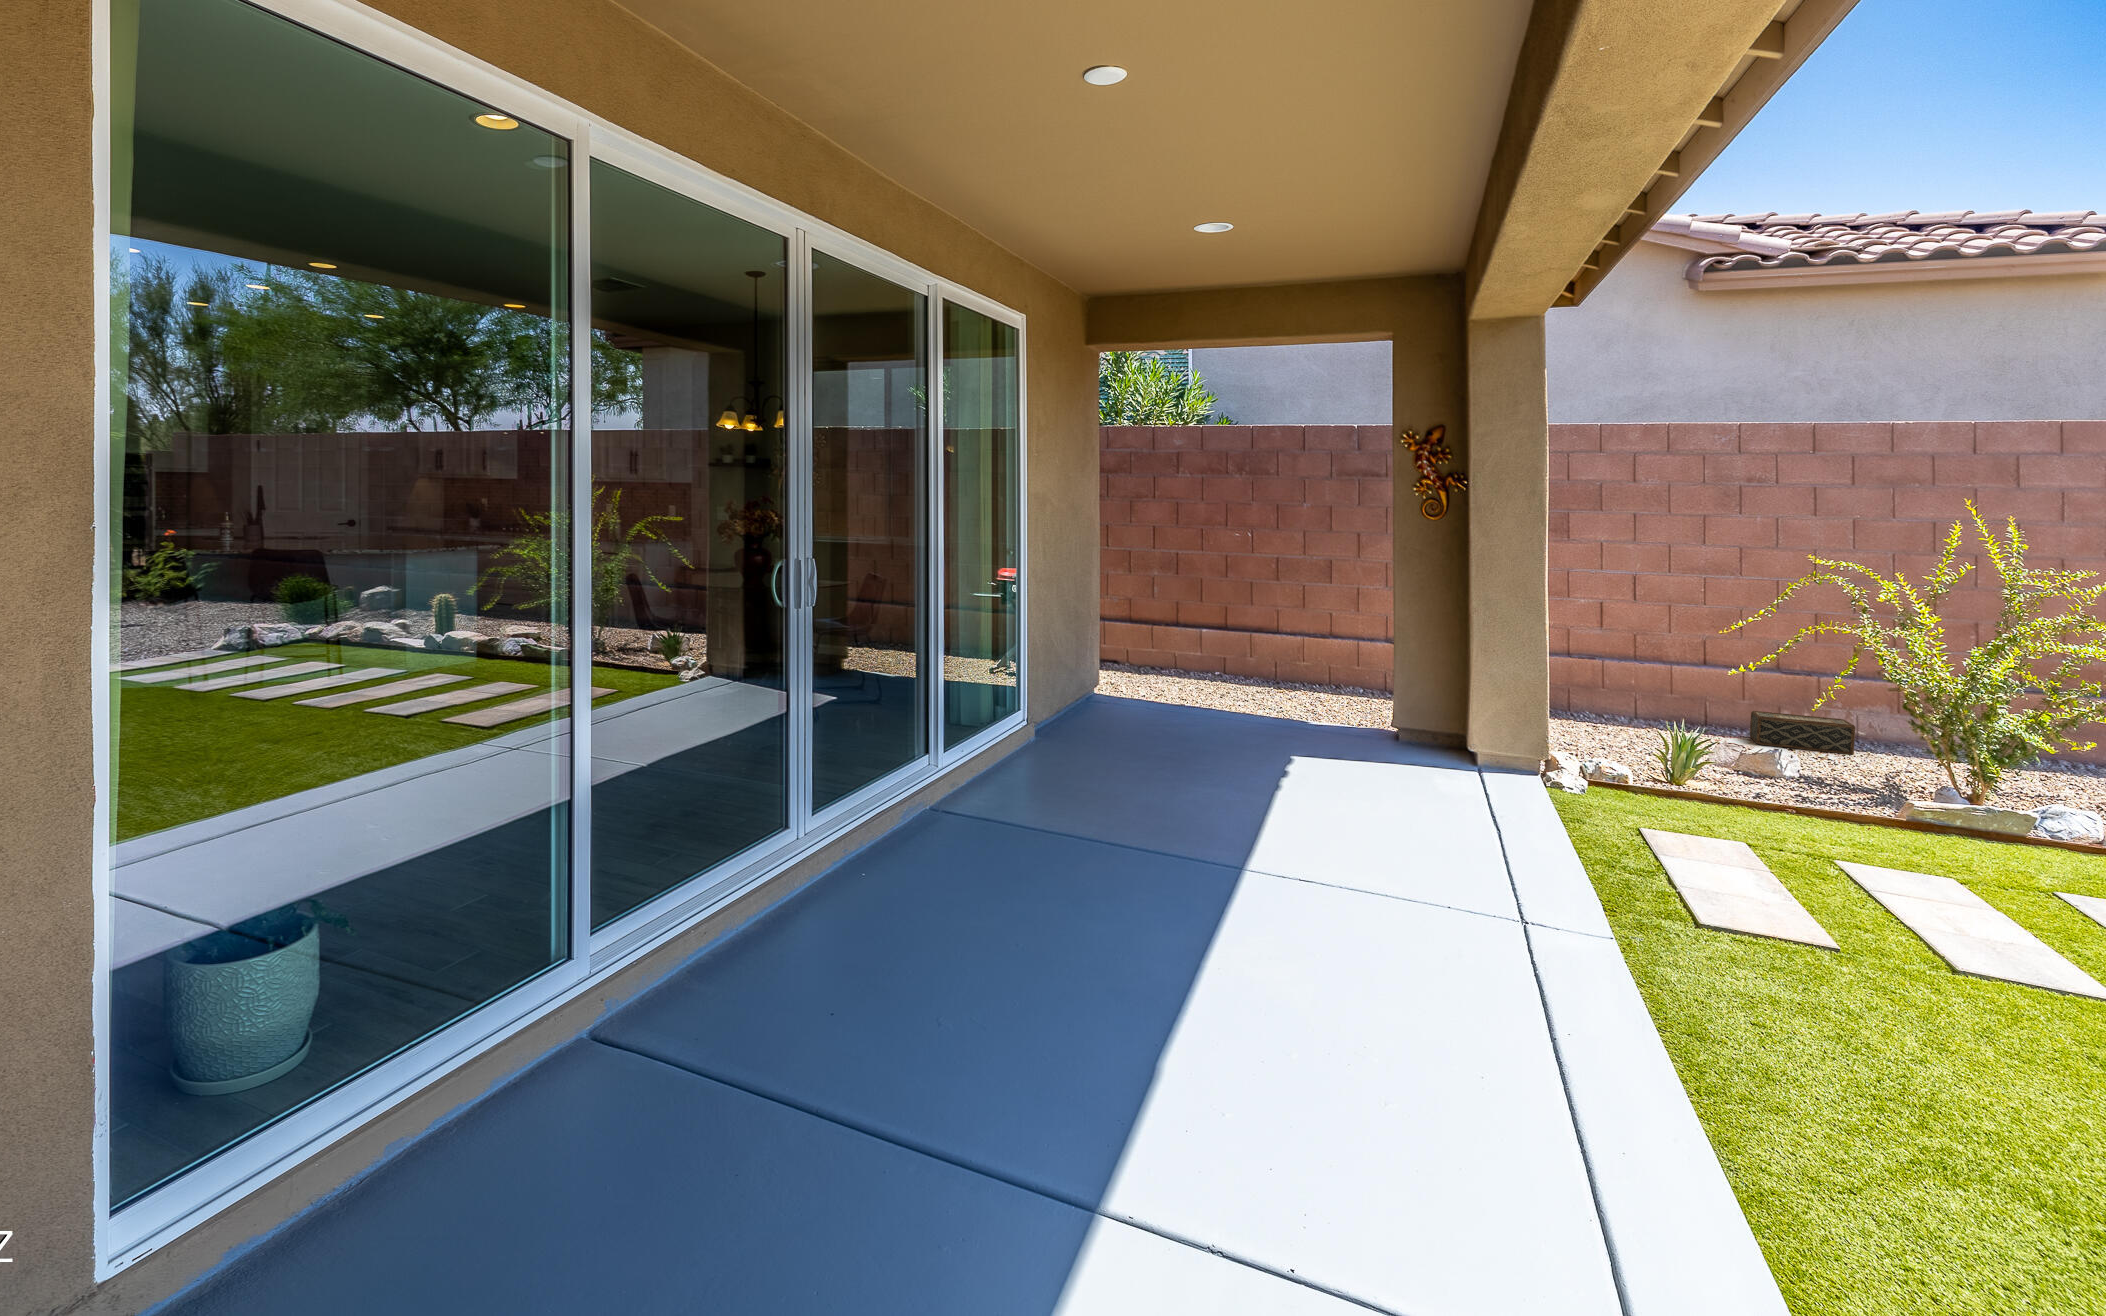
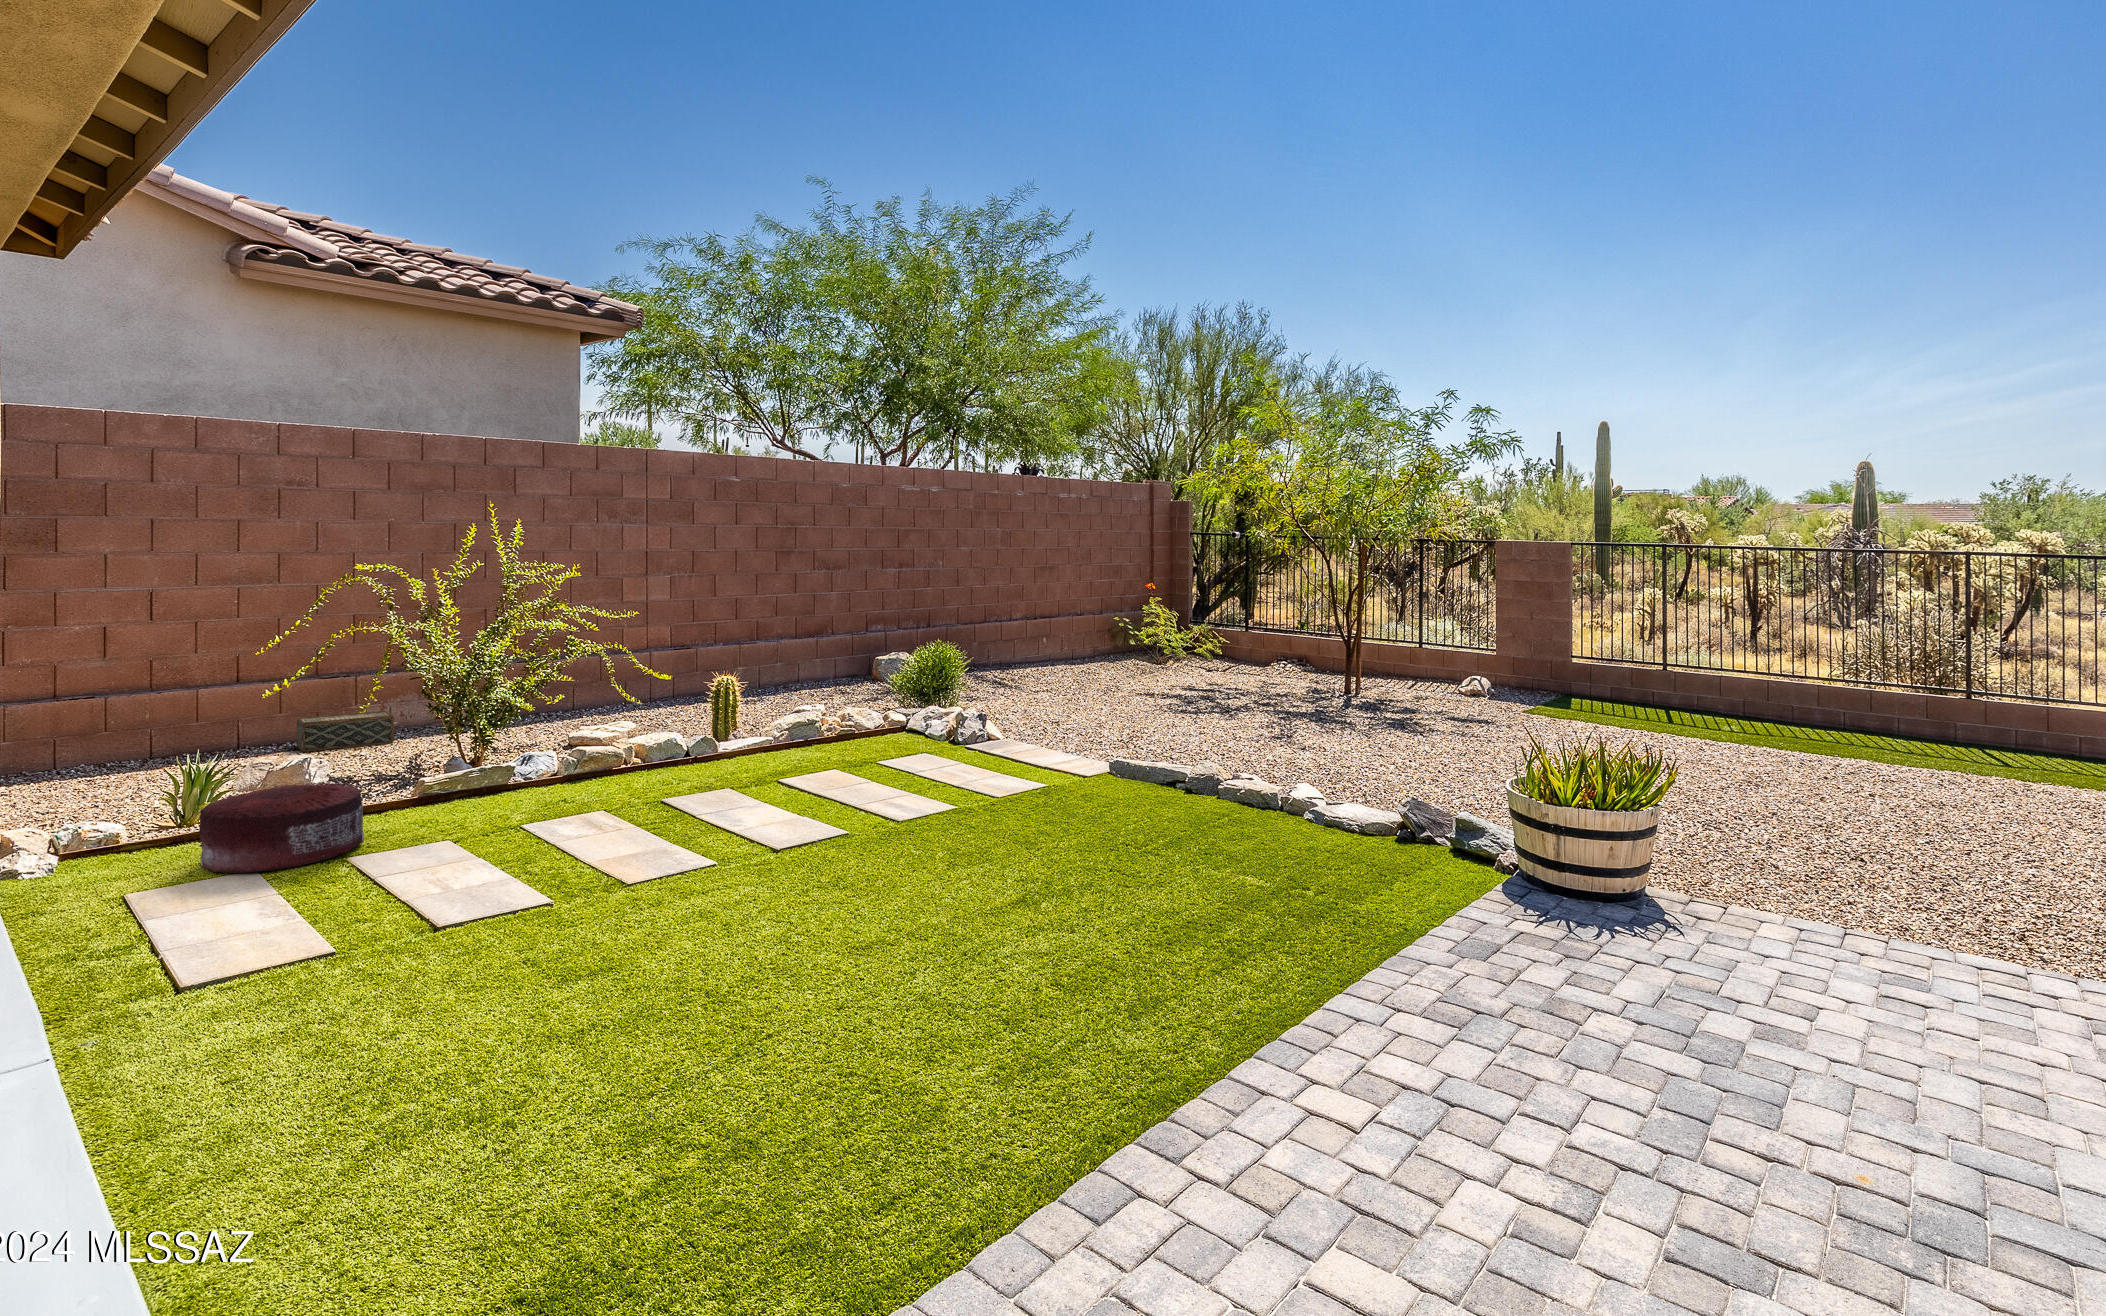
pouf: none [1699,766,1853,851] -> present [199,783,364,873]

